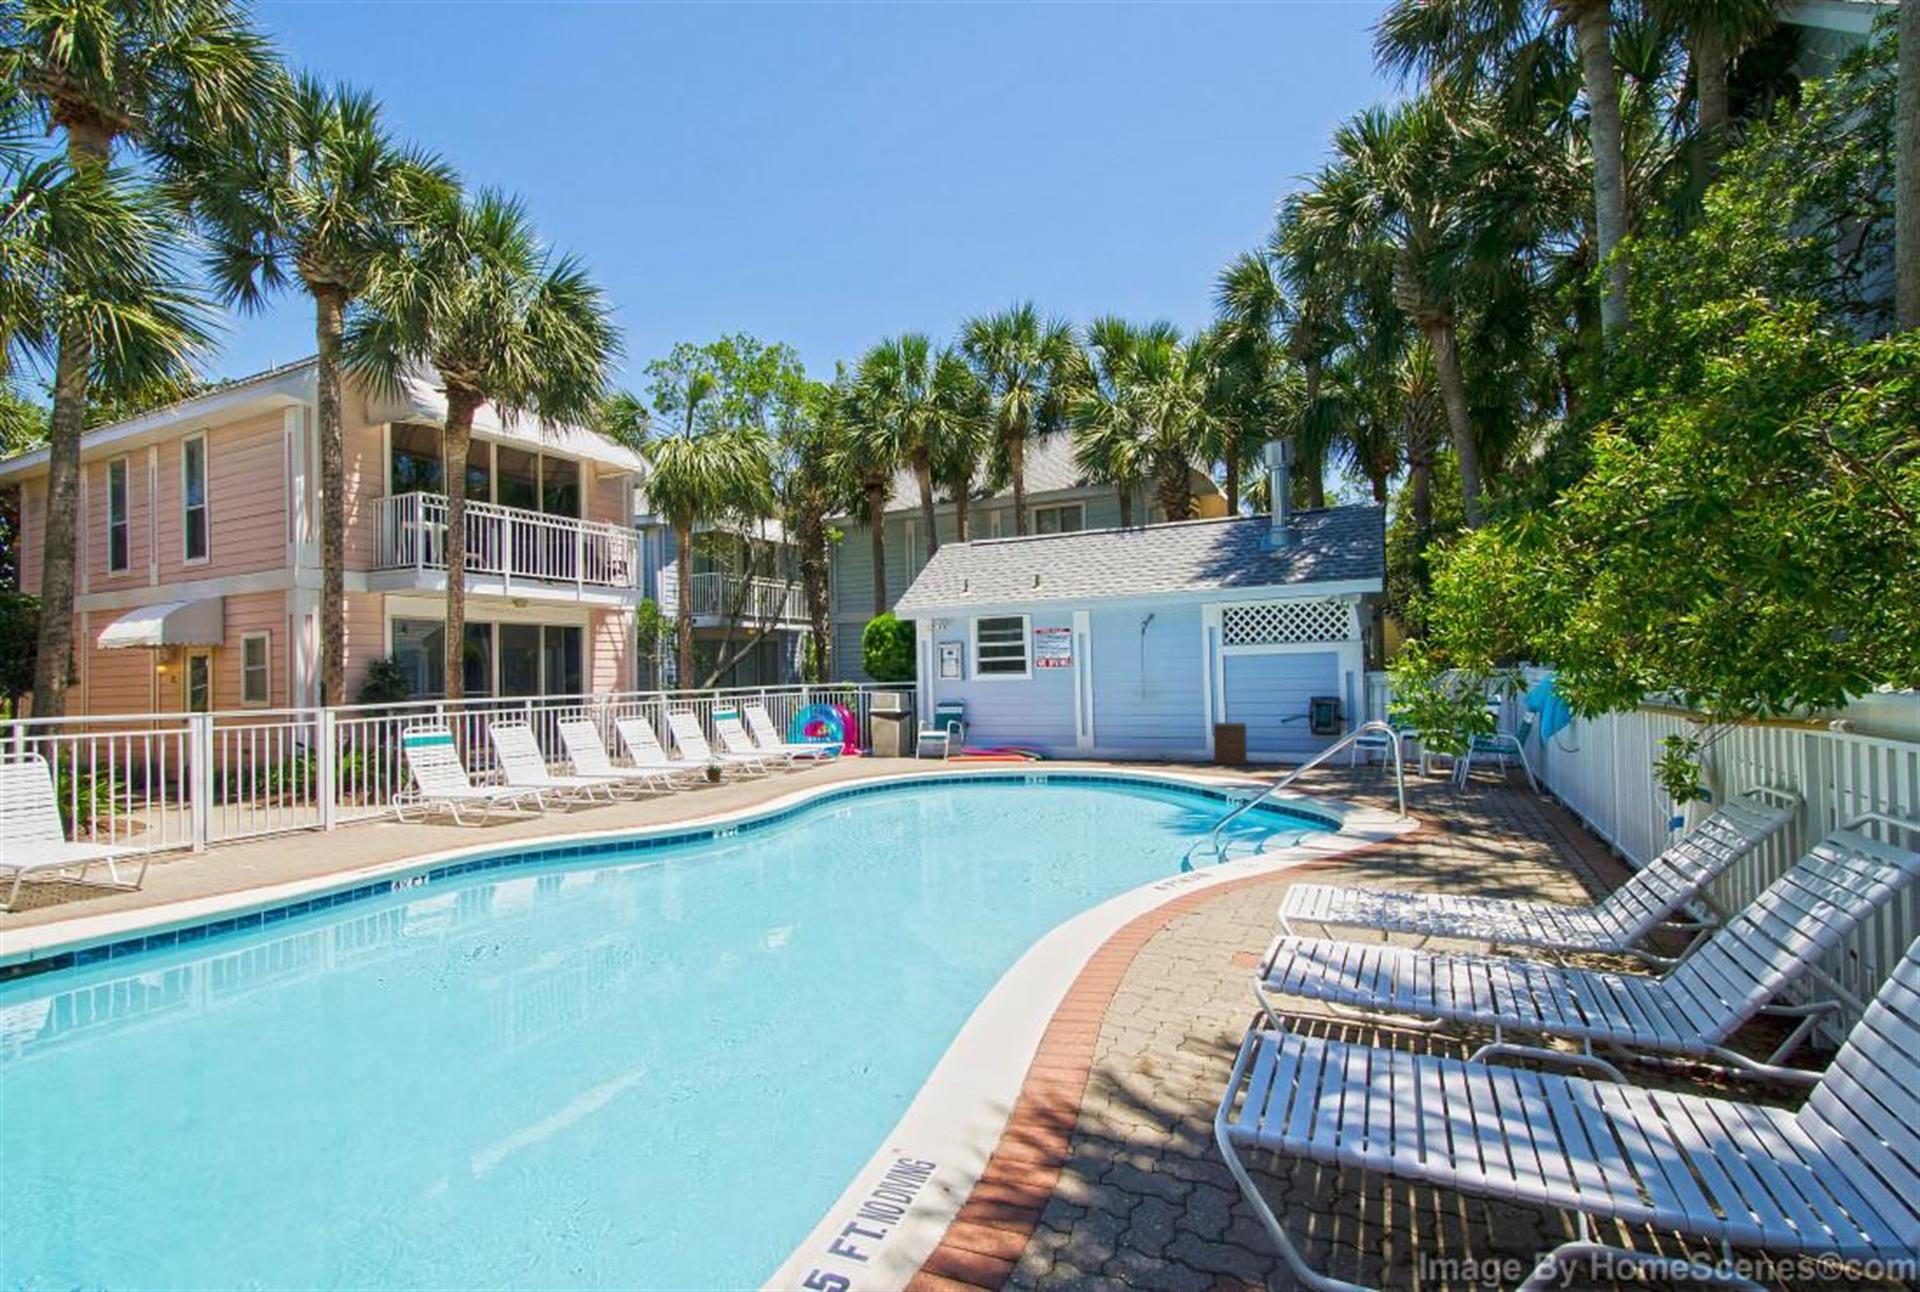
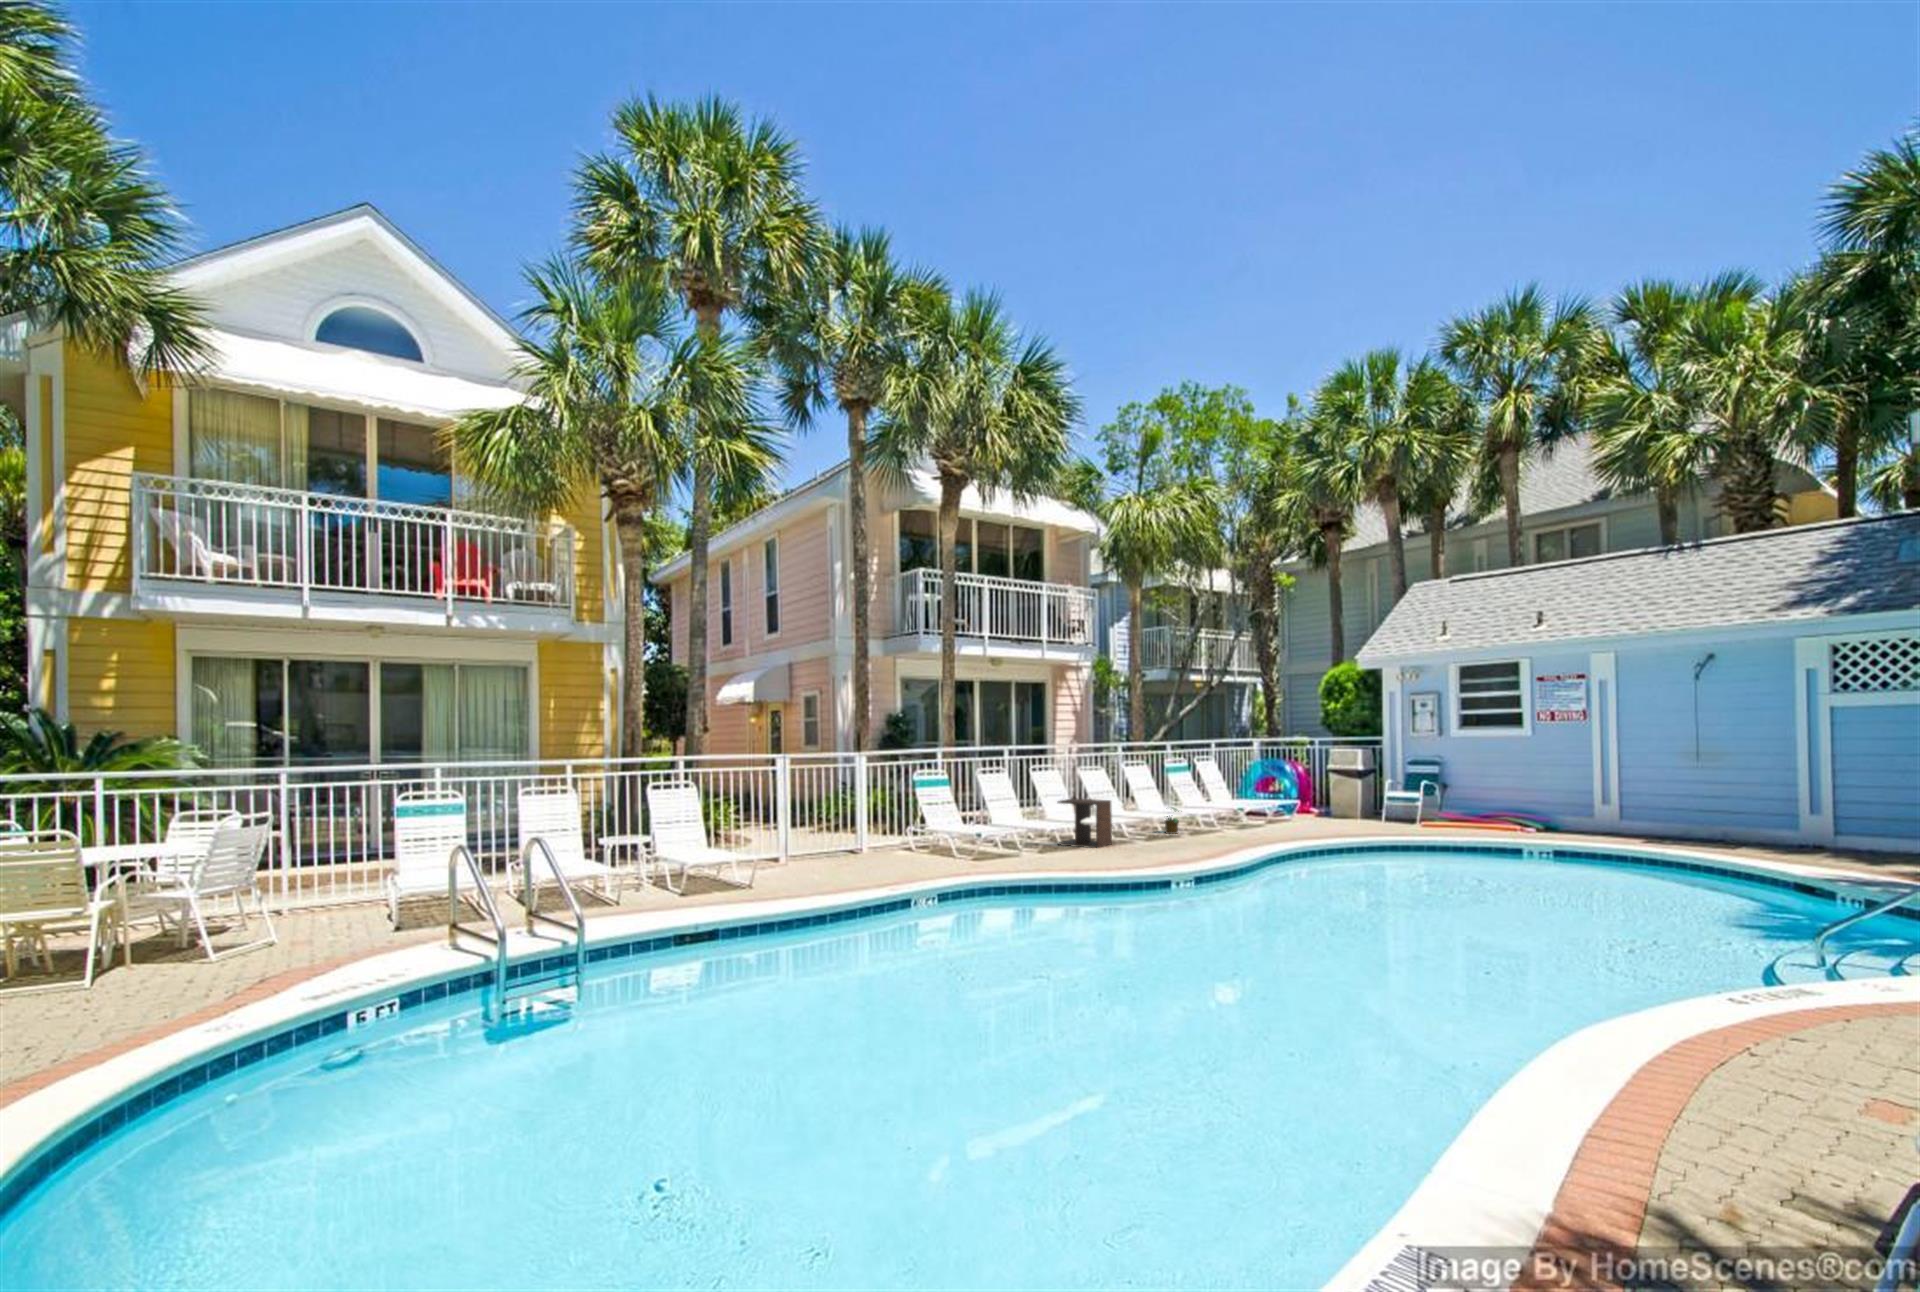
side table: present [1214,723,1247,765] -> present [1058,798,1112,848]

